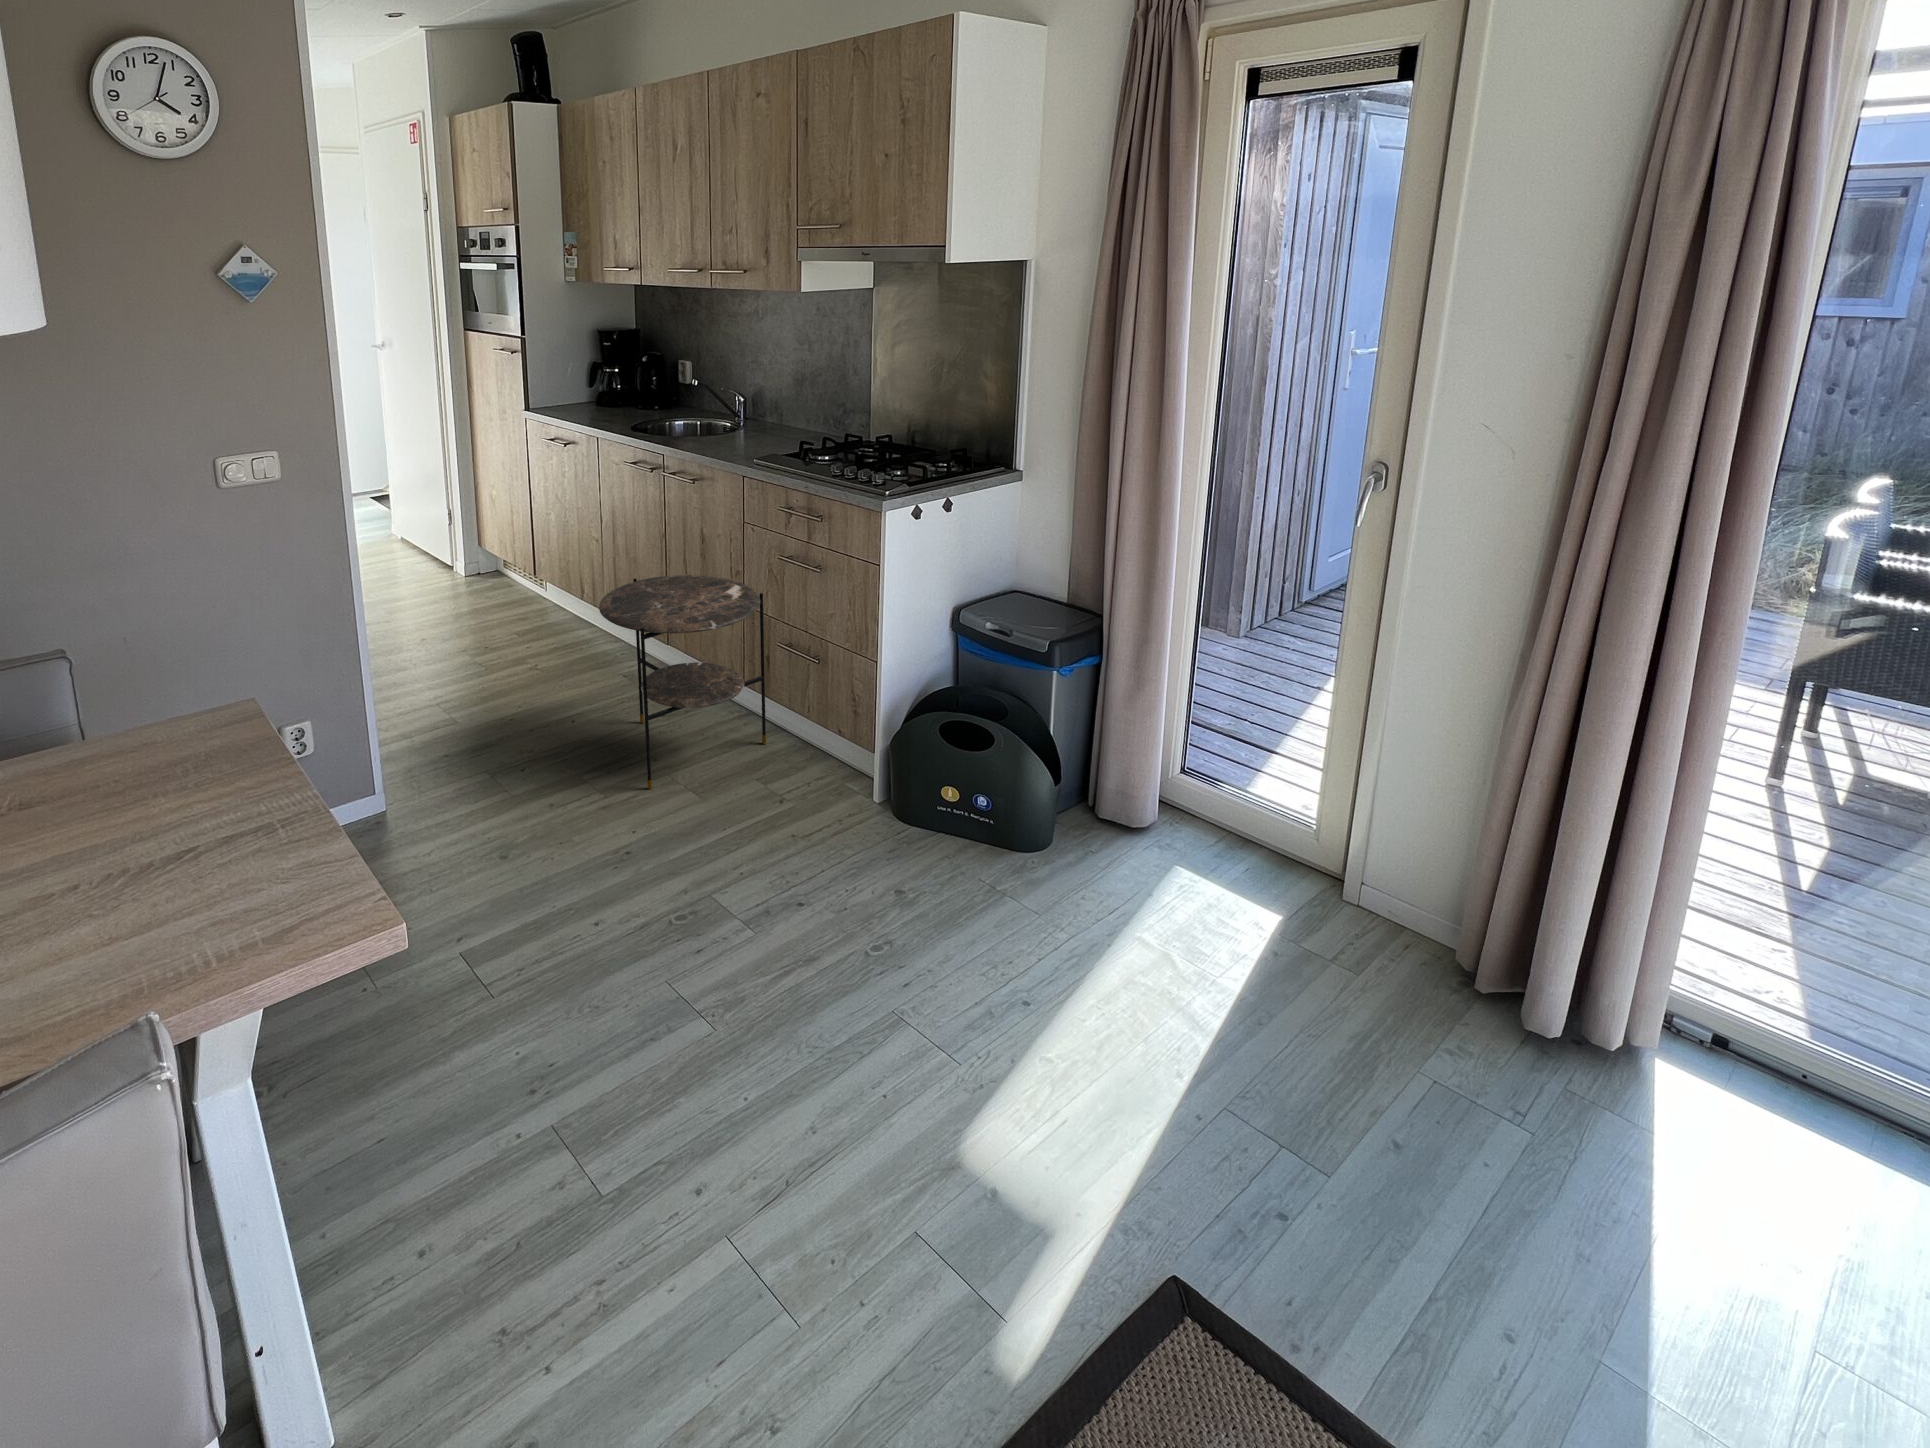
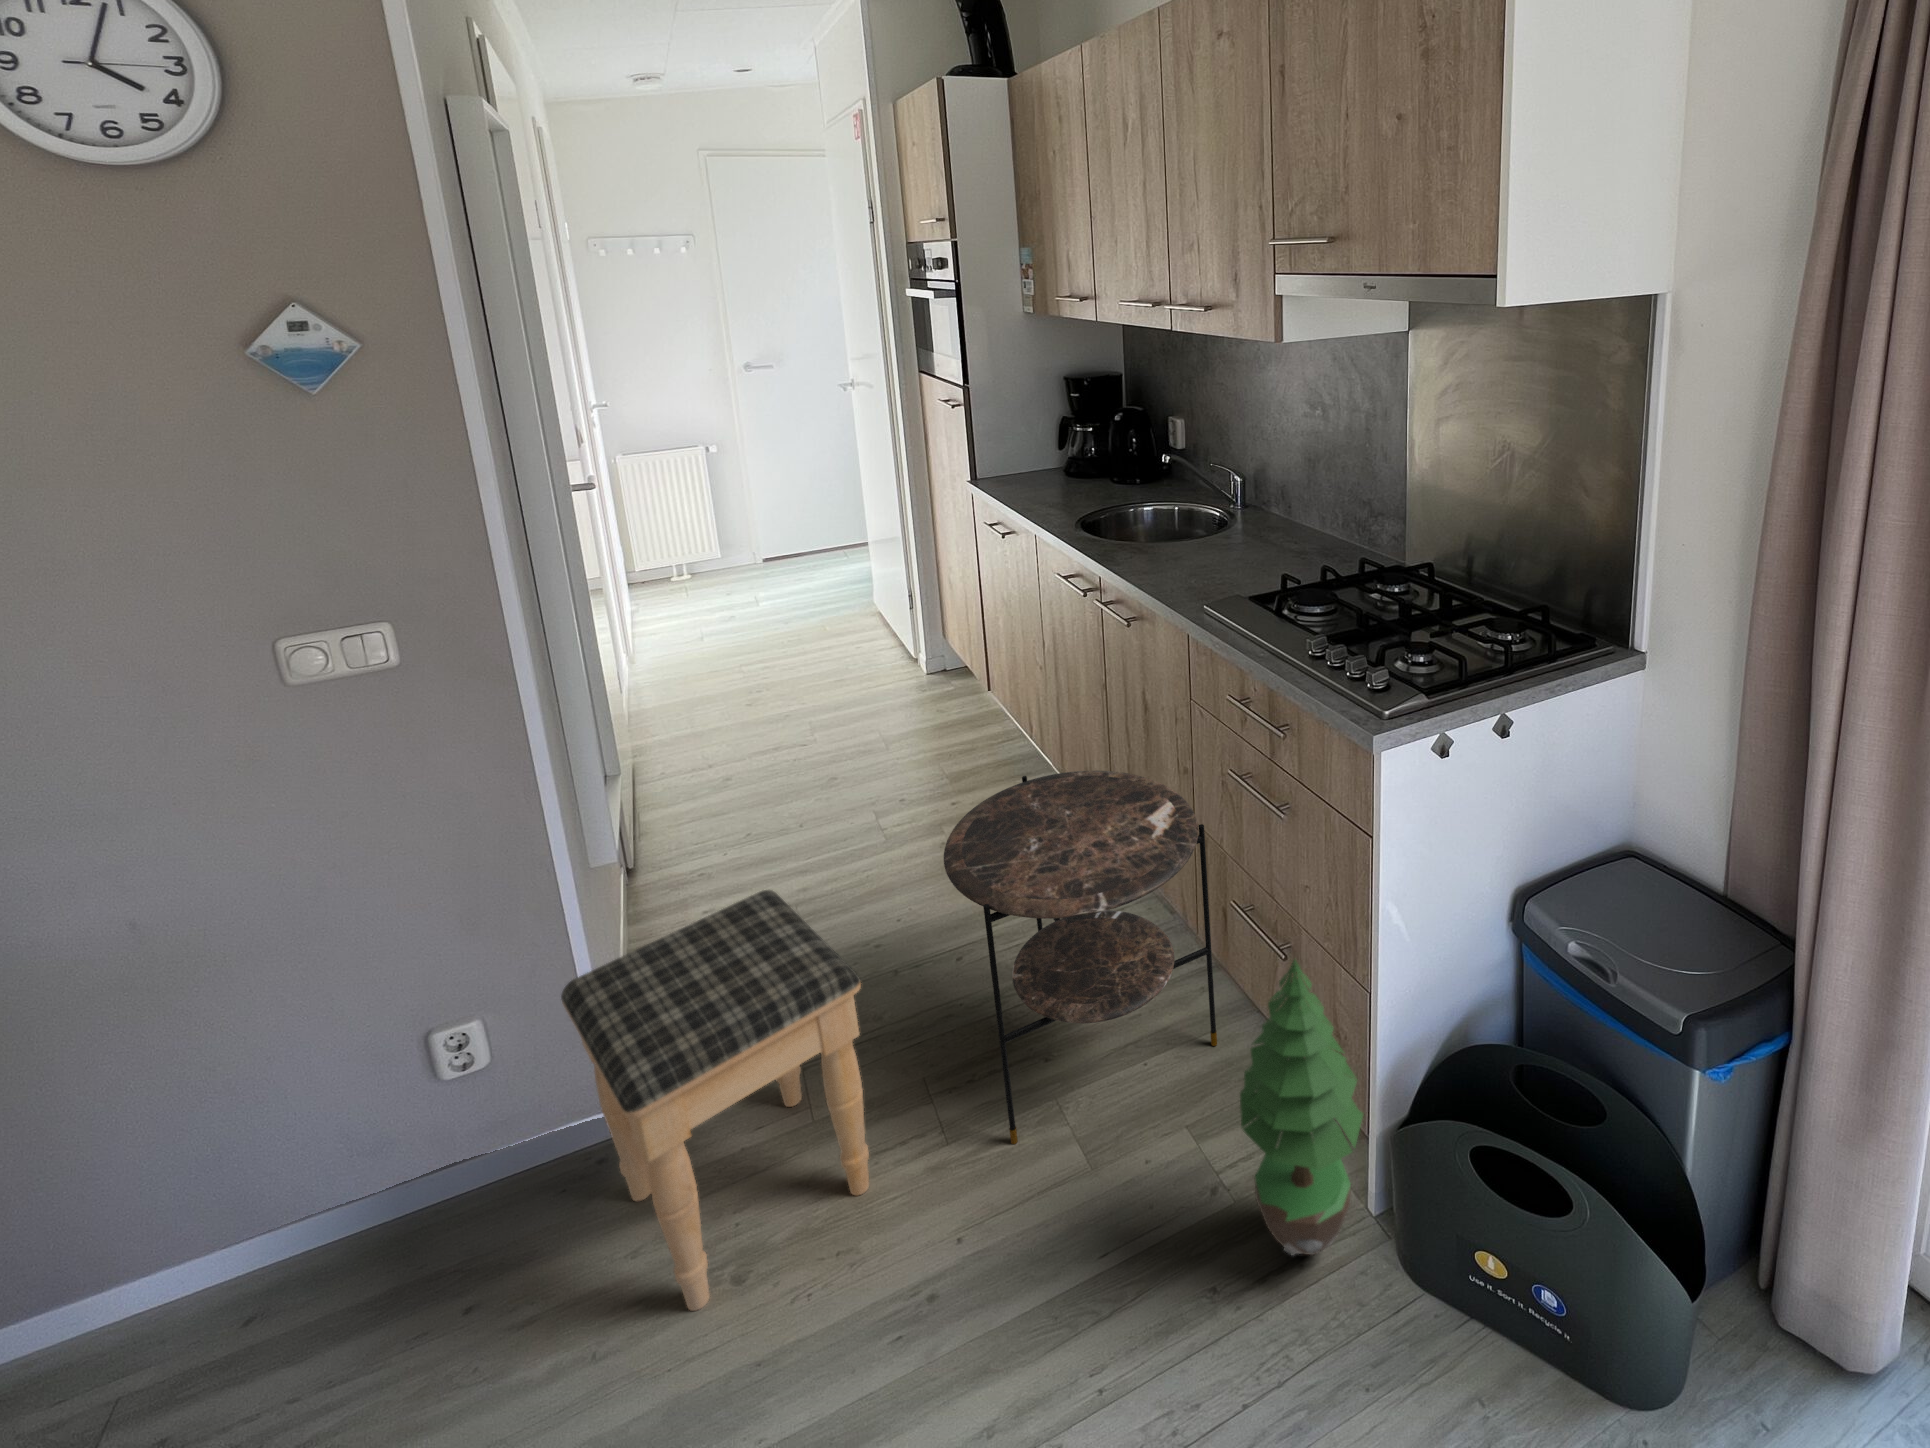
potted tree: none [803,629,875,814] -> present [1240,960,1363,1255]
footstool: none [380,638,570,861] -> present [561,890,869,1311]

